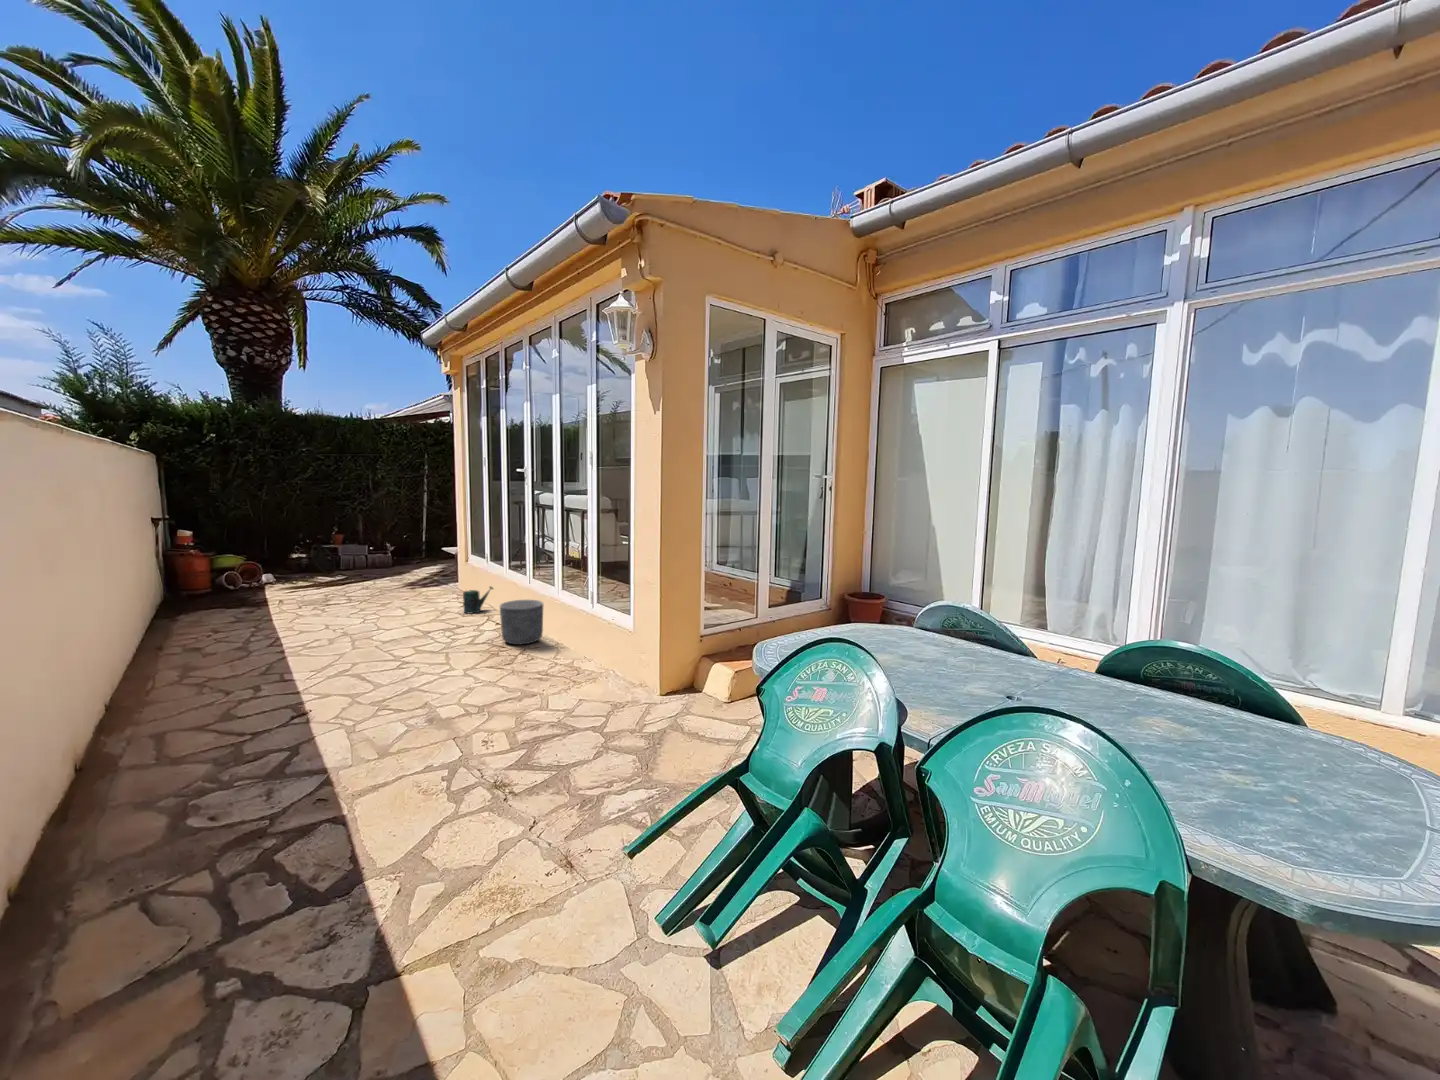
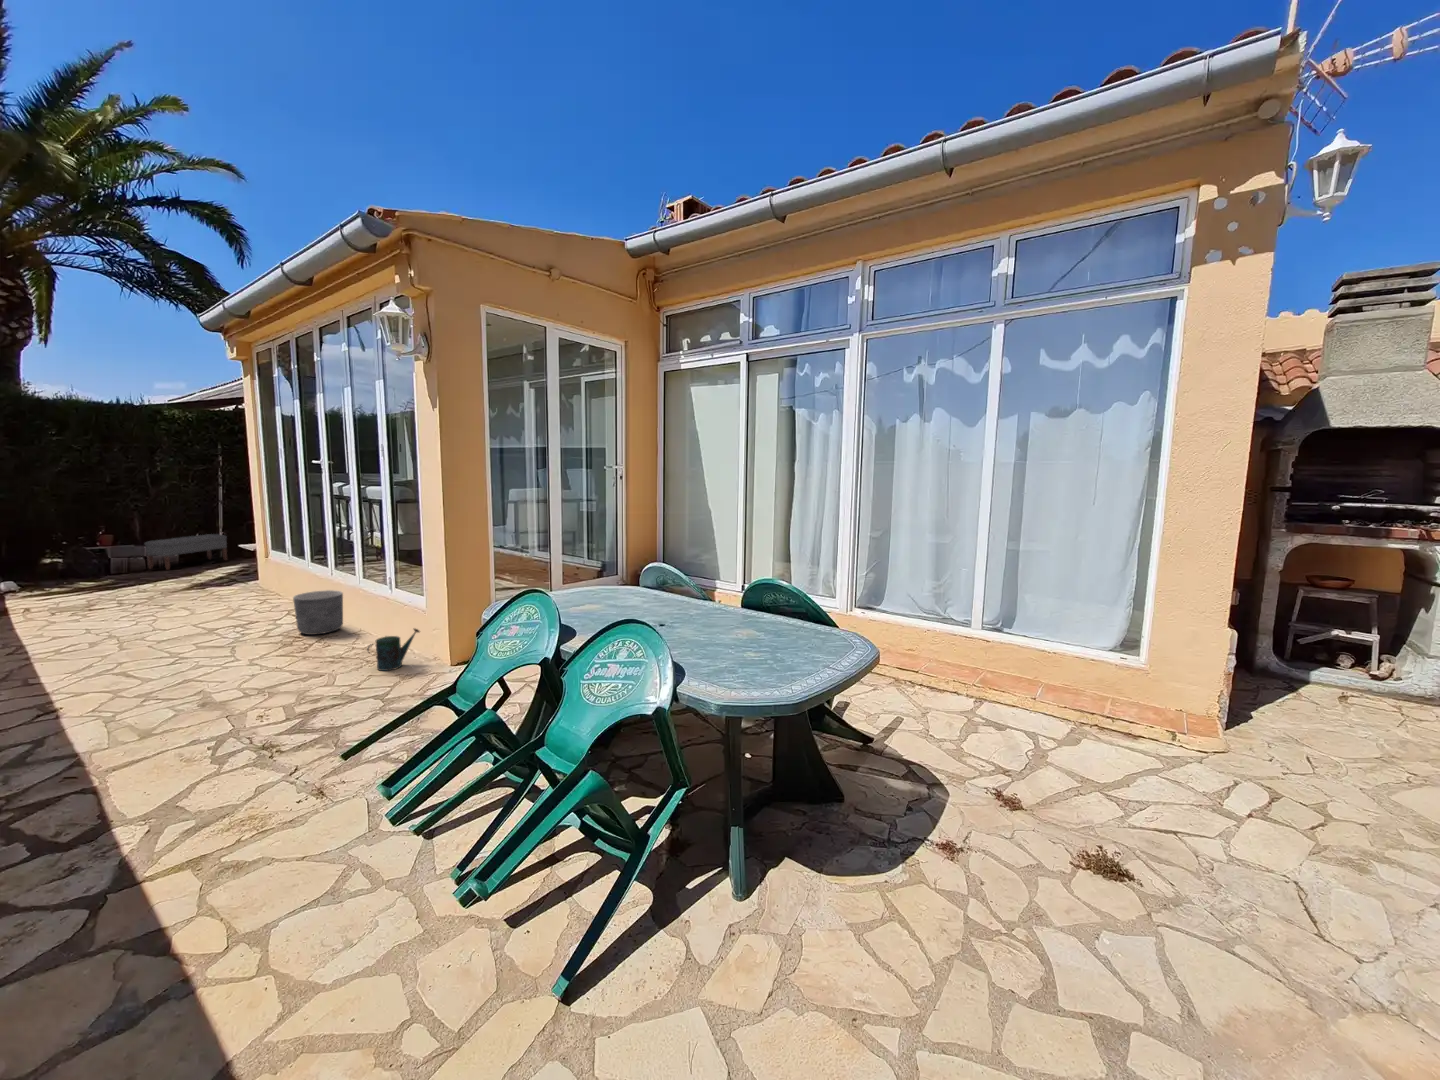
bench: none [367,537,430,569] -> present [145,534,227,570]
watering can: present [463,587,493,614] -> present [367,629,419,671]

